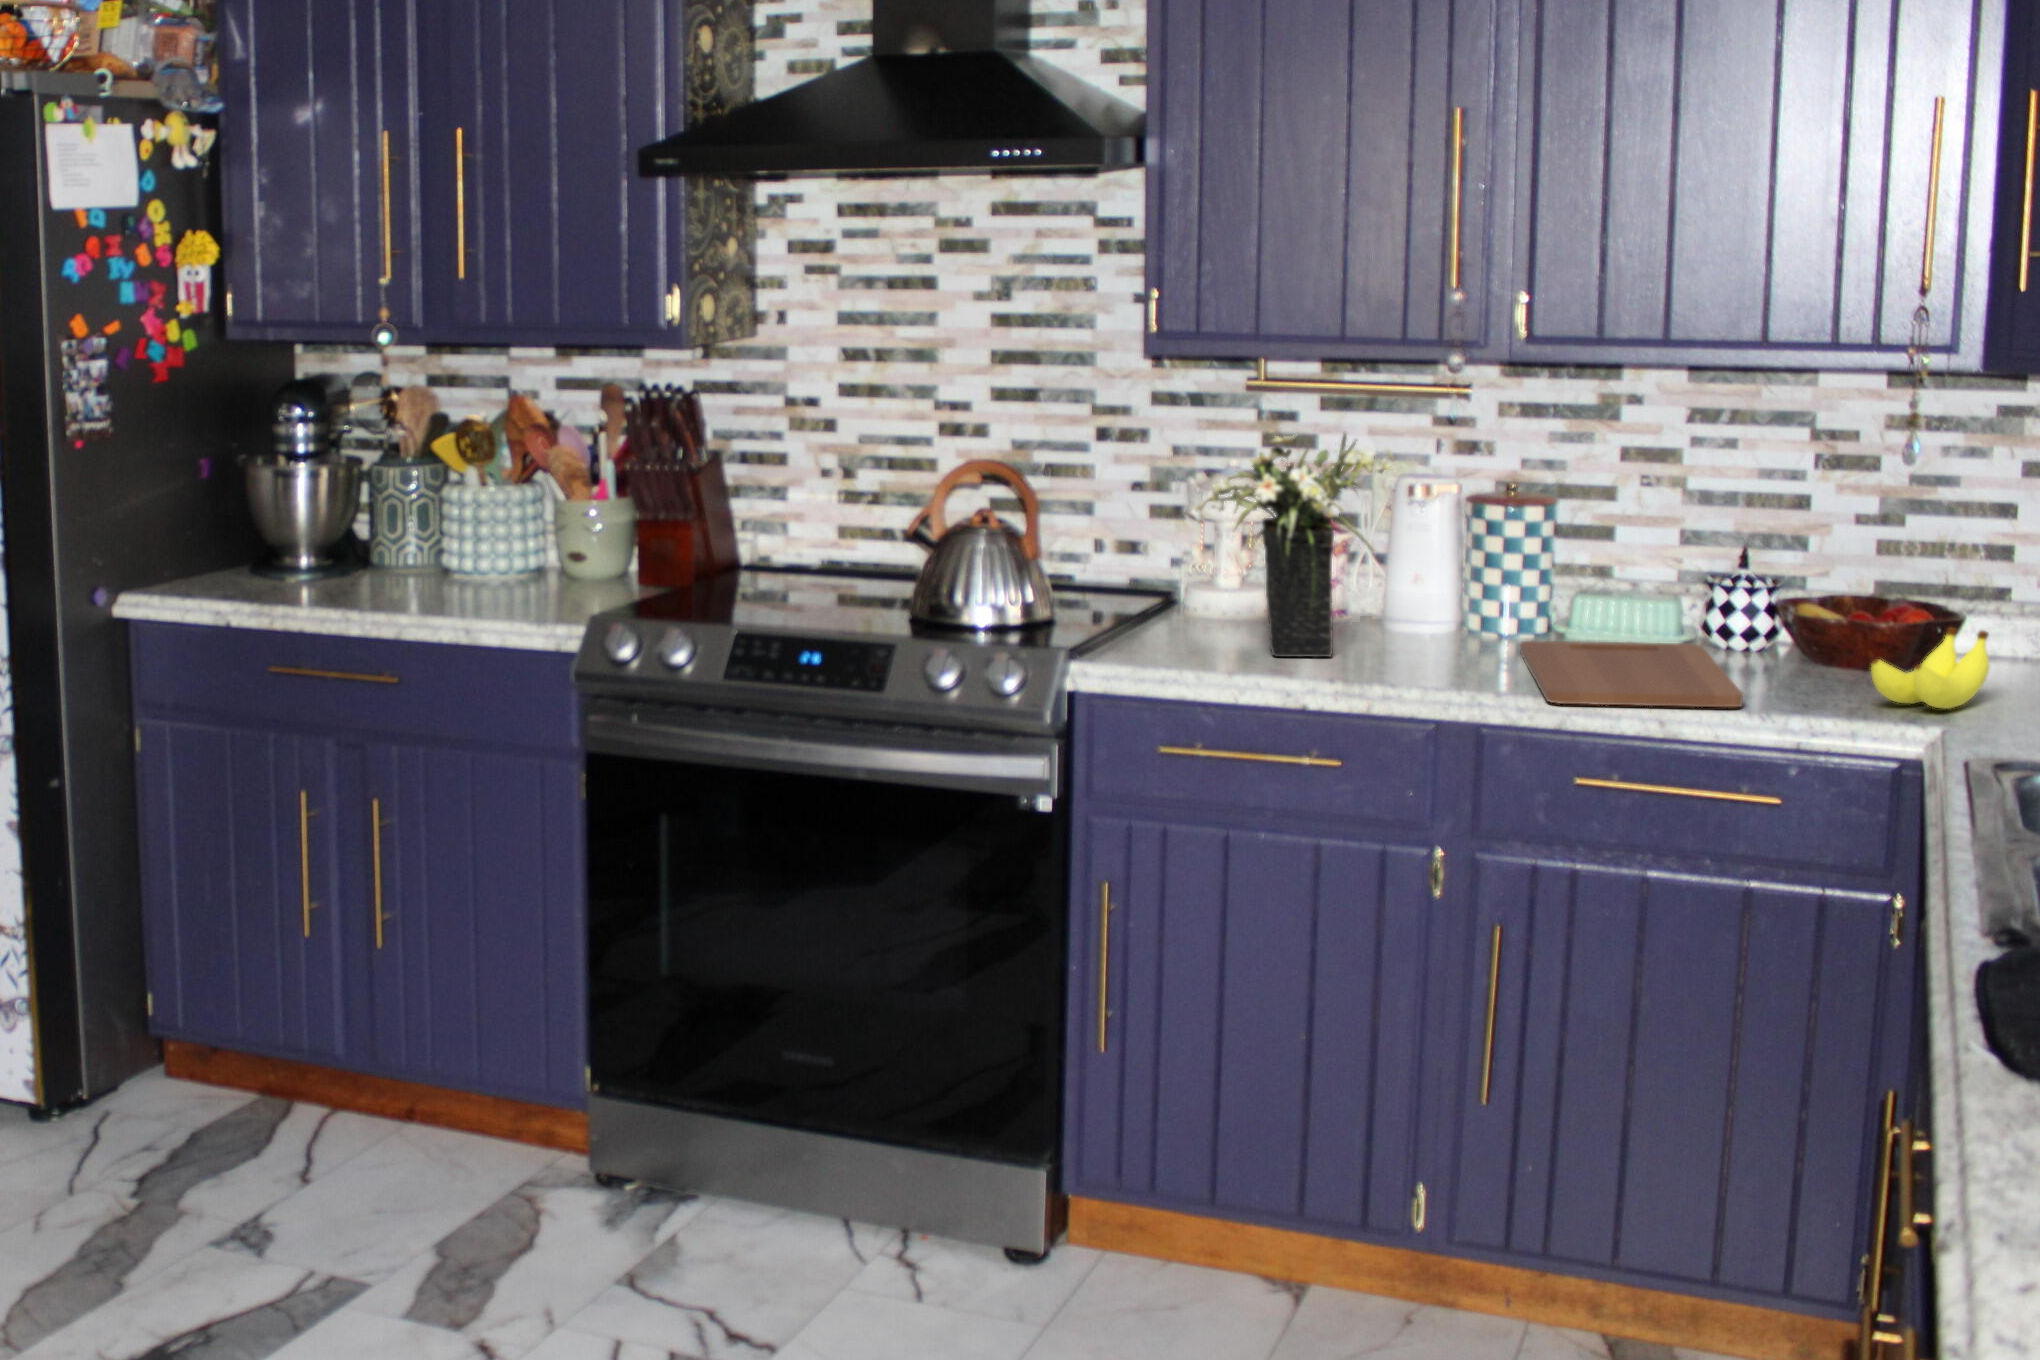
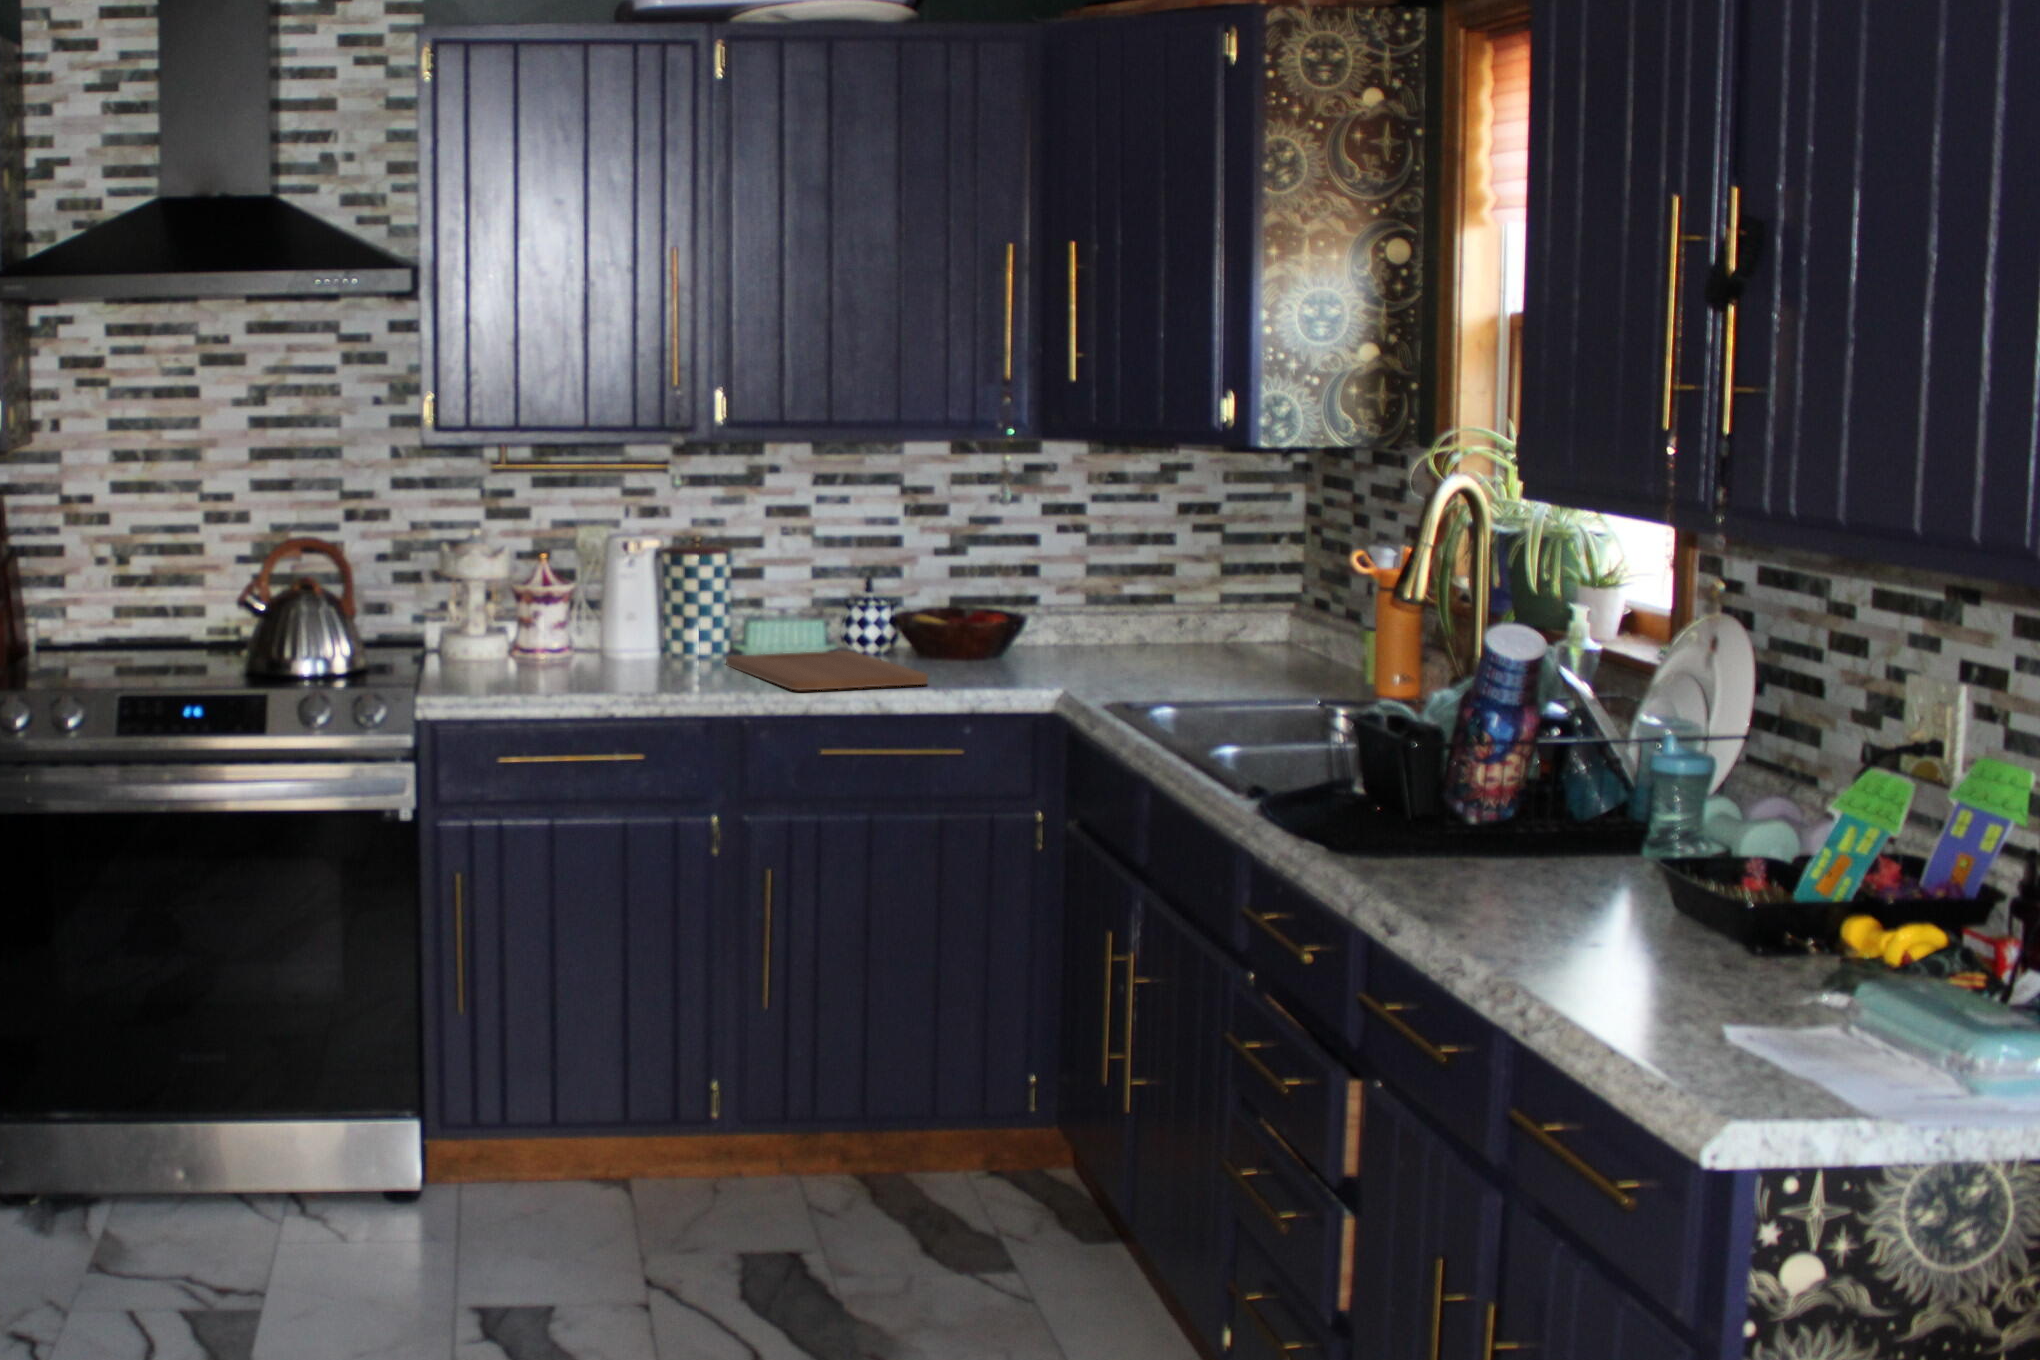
flower arrangement: present [1189,433,1393,657] -> none [475,489,631,678]
banana: present [1871,627,1990,709] -> none [1011,617,1079,676]

